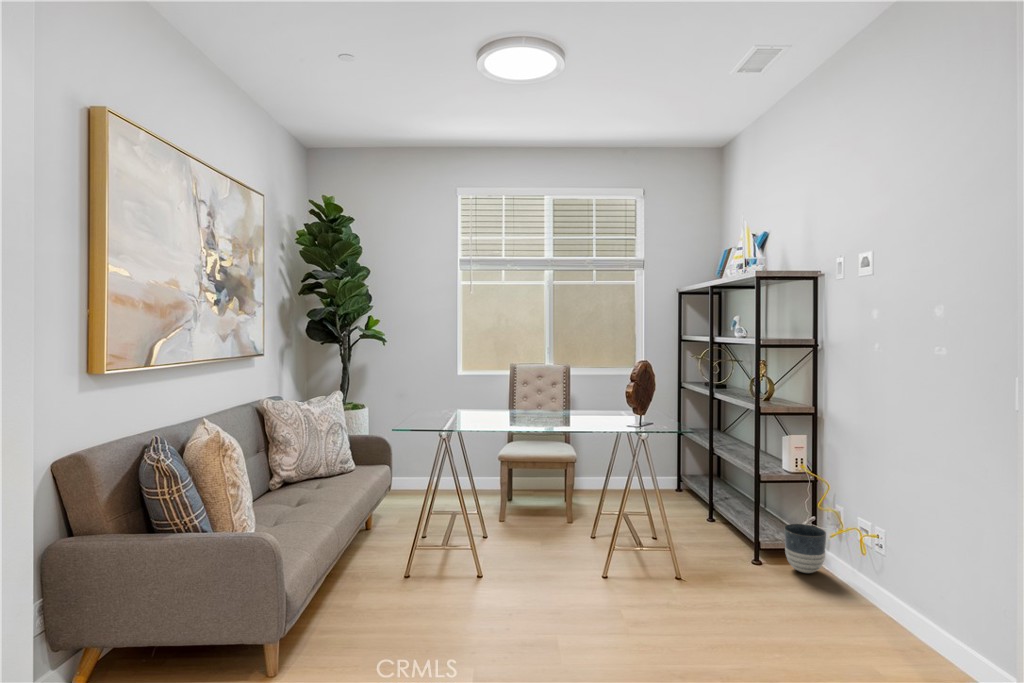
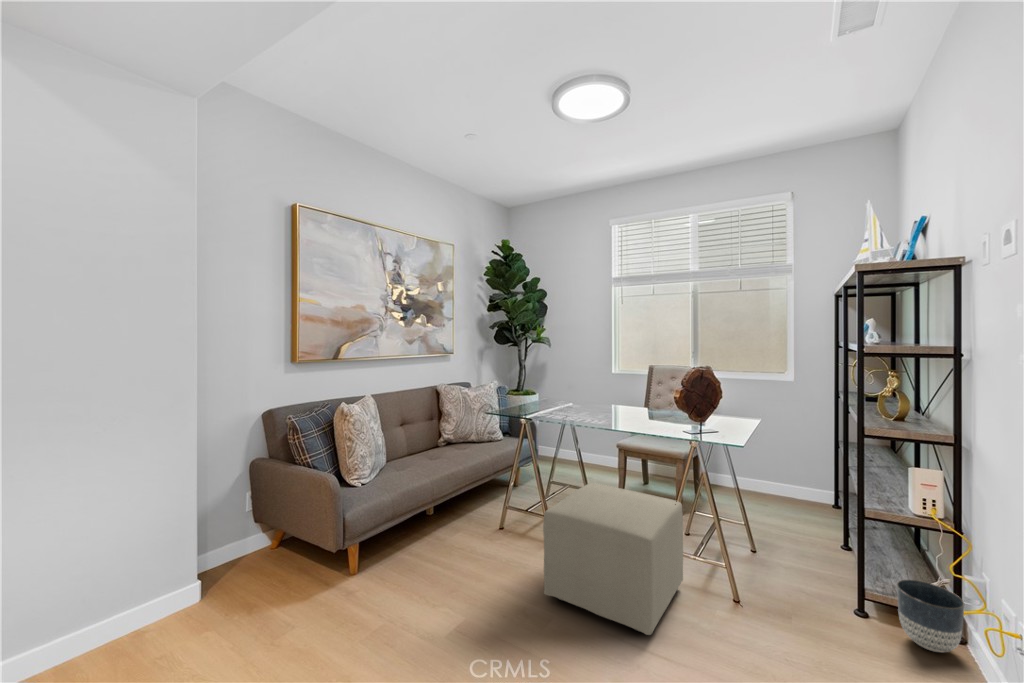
ottoman: none [529,495,654,625] -> present [543,483,683,635]

